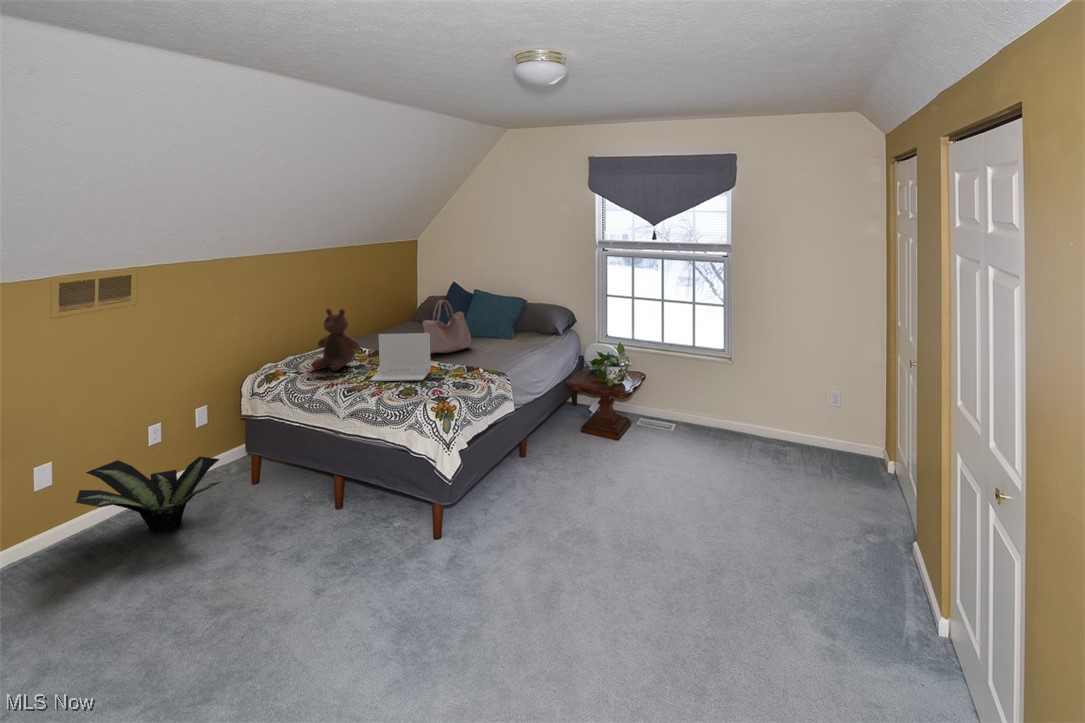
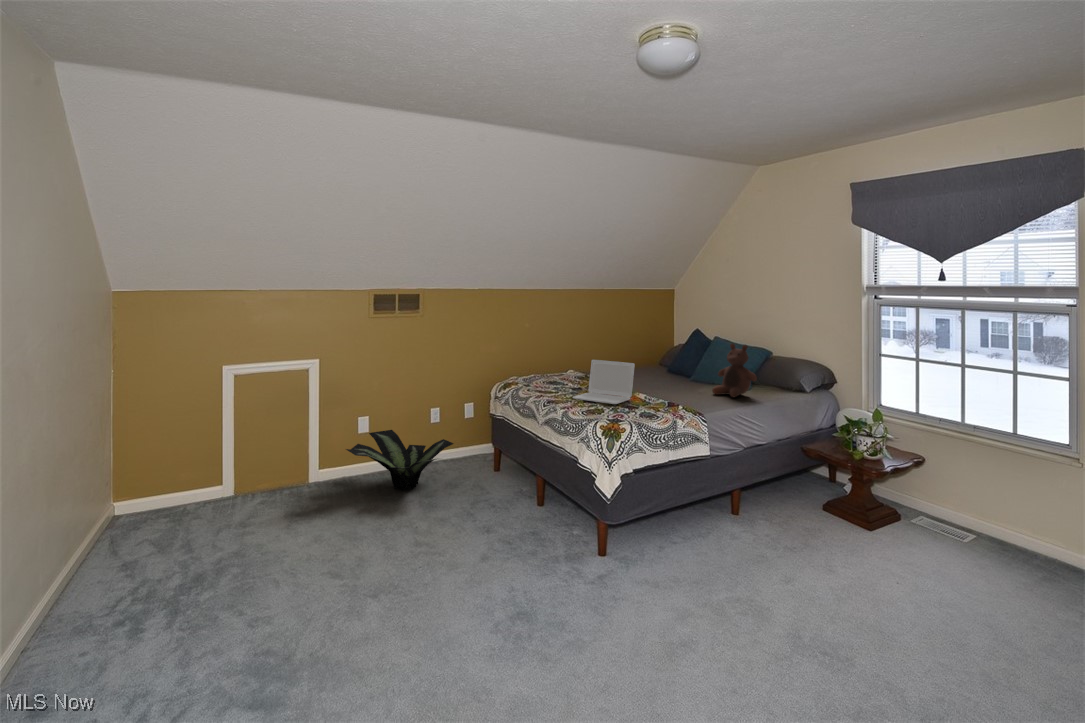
handbag: present [423,300,471,354] -> none [642,339,692,389]
stuffed bear: present [312,309,360,371] -> present [712,344,757,397]

